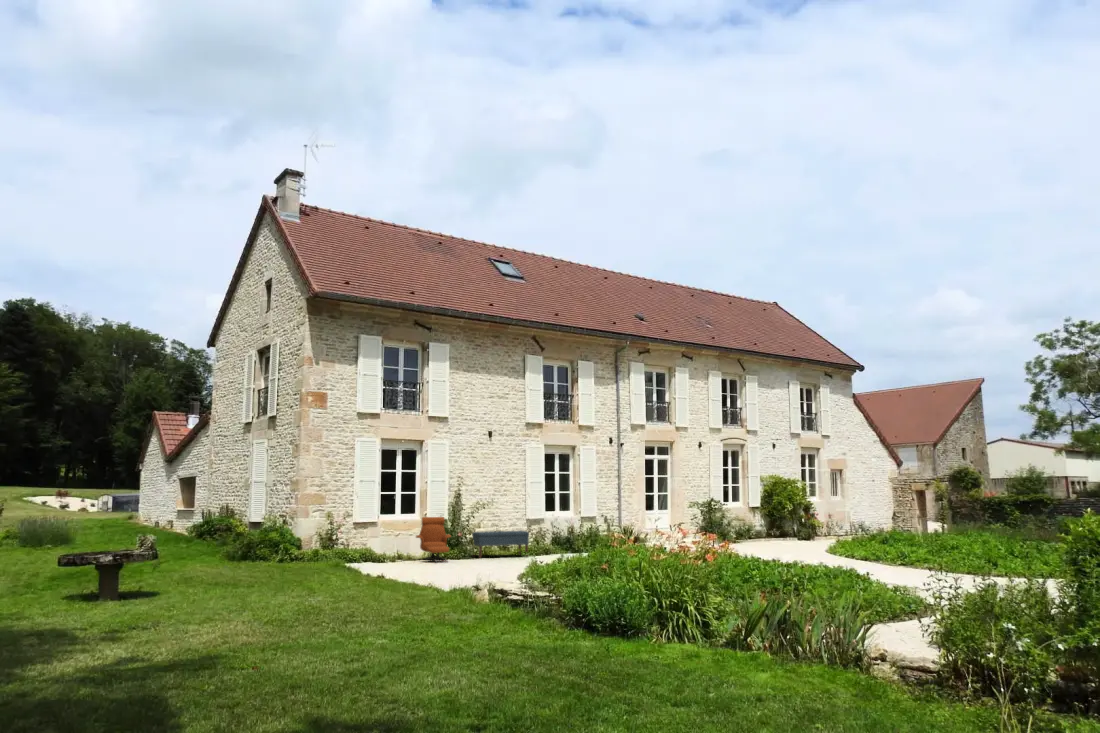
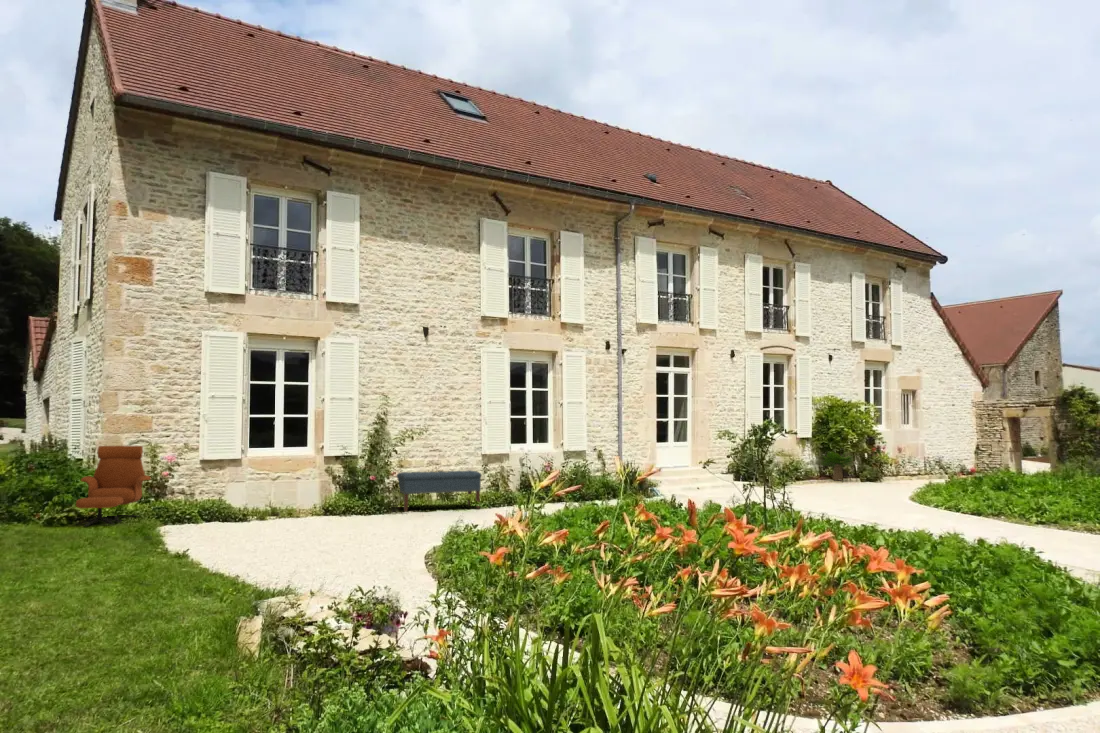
potted plant: none [766,515,795,539] -> present [822,452,853,480]
lounge chair: present [416,517,451,562] -> present [76,446,151,526]

